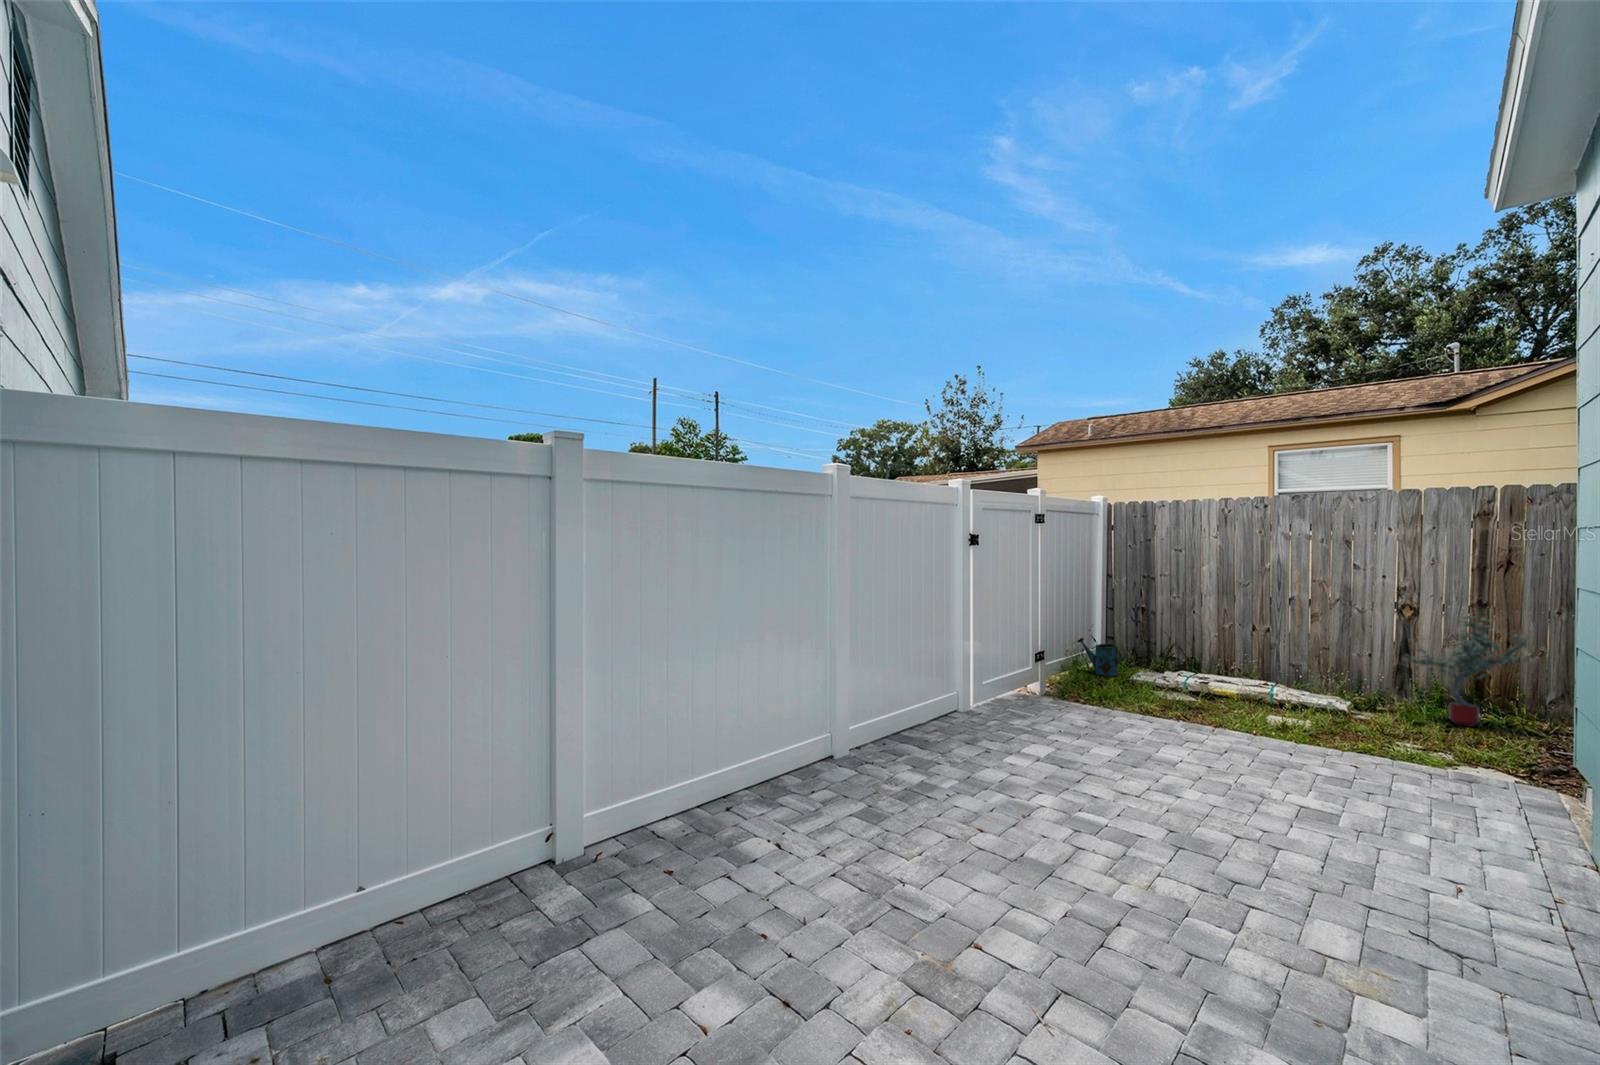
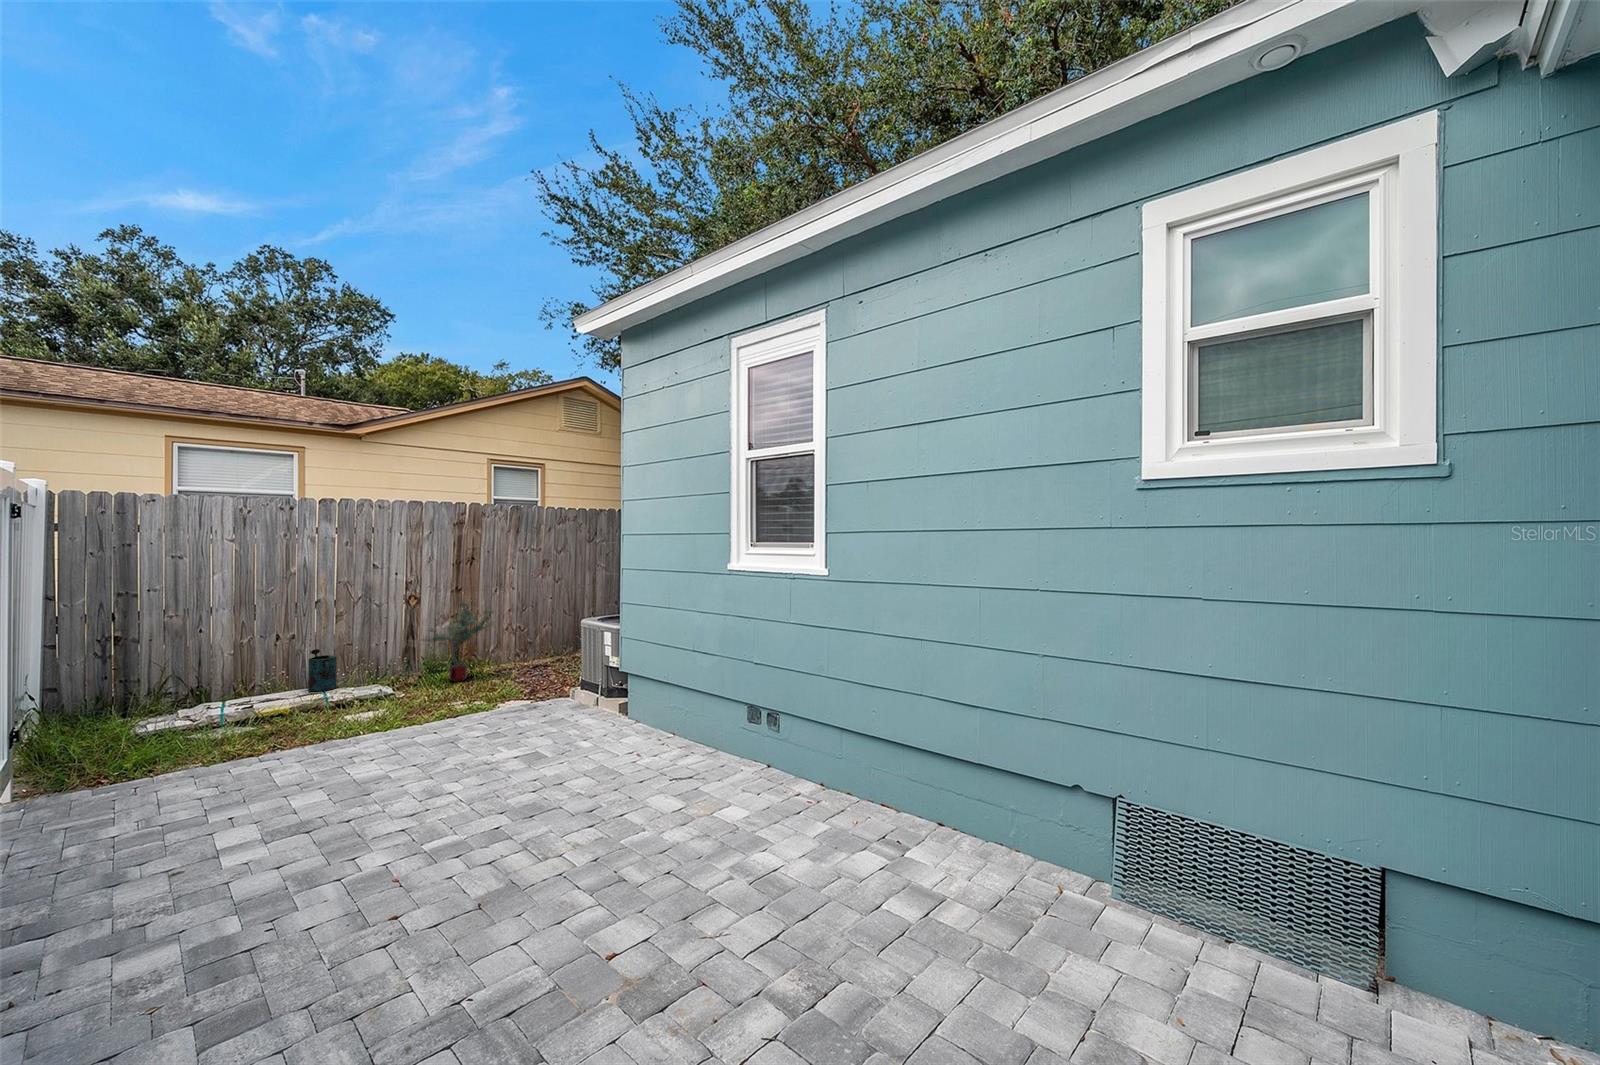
watering can: present [1077,638,1126,676] -> present [308,649,337,691]

